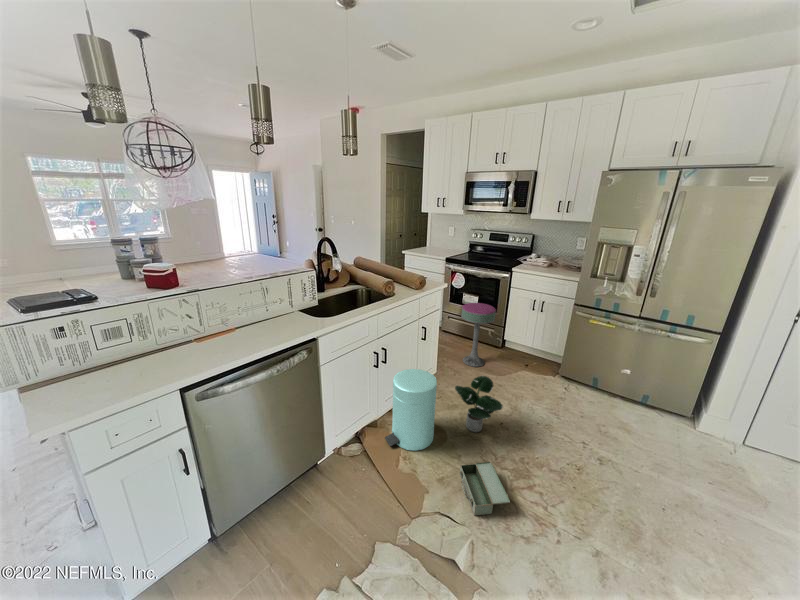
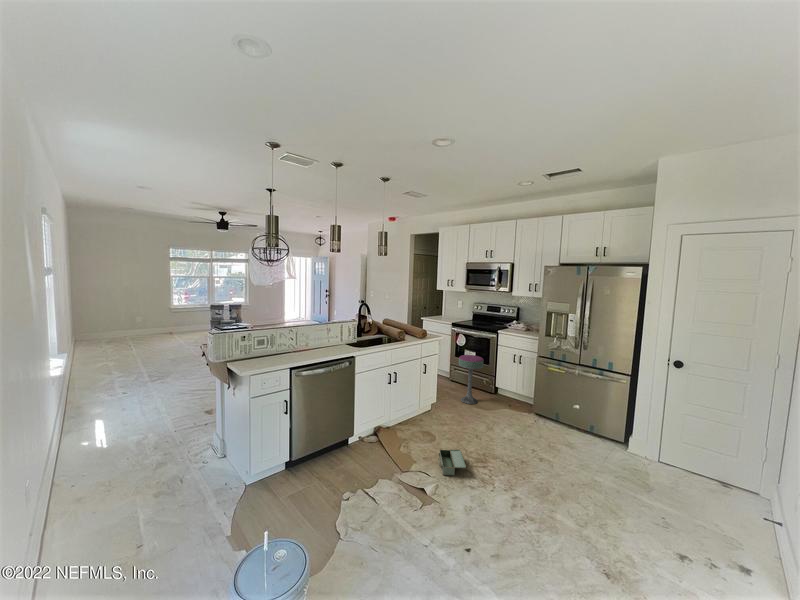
trash can: present [385,369,437,451] -> none [393,389,429,444]
potted plant: present [455,376,503,432] -> none [442,399,474,439]

